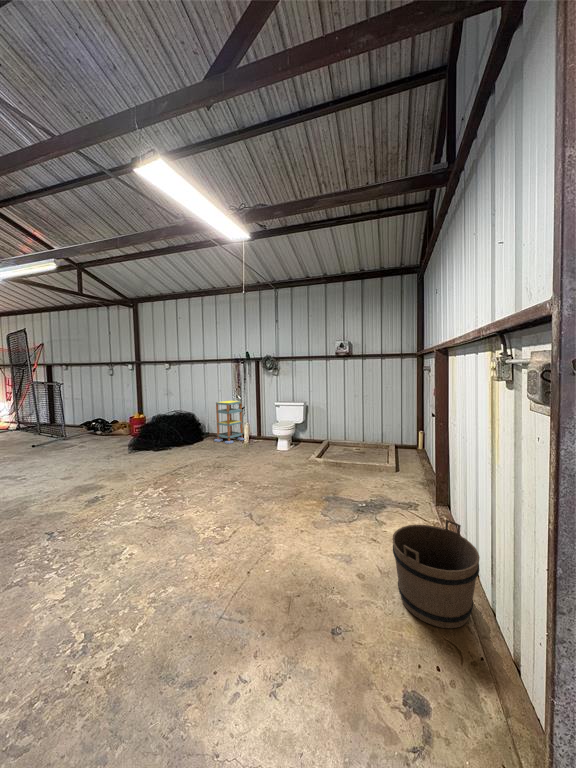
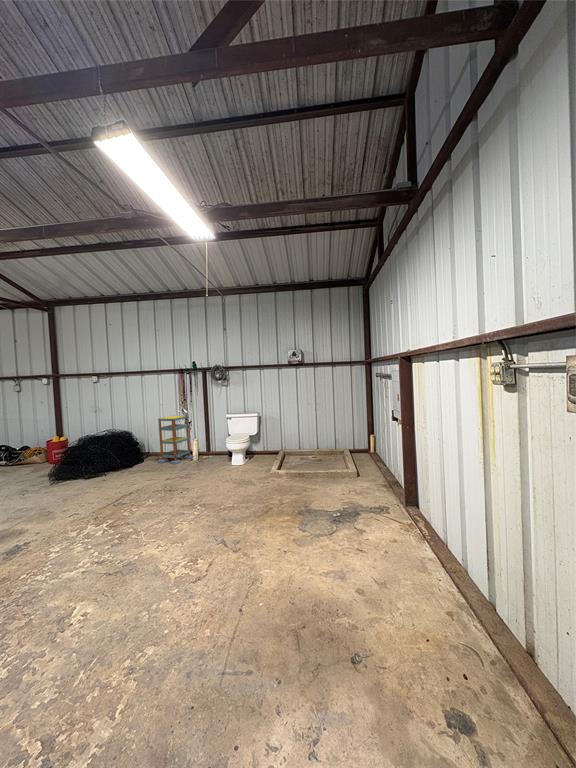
bucket: present [392,519,480,628] -> none [392,520,478,630]

